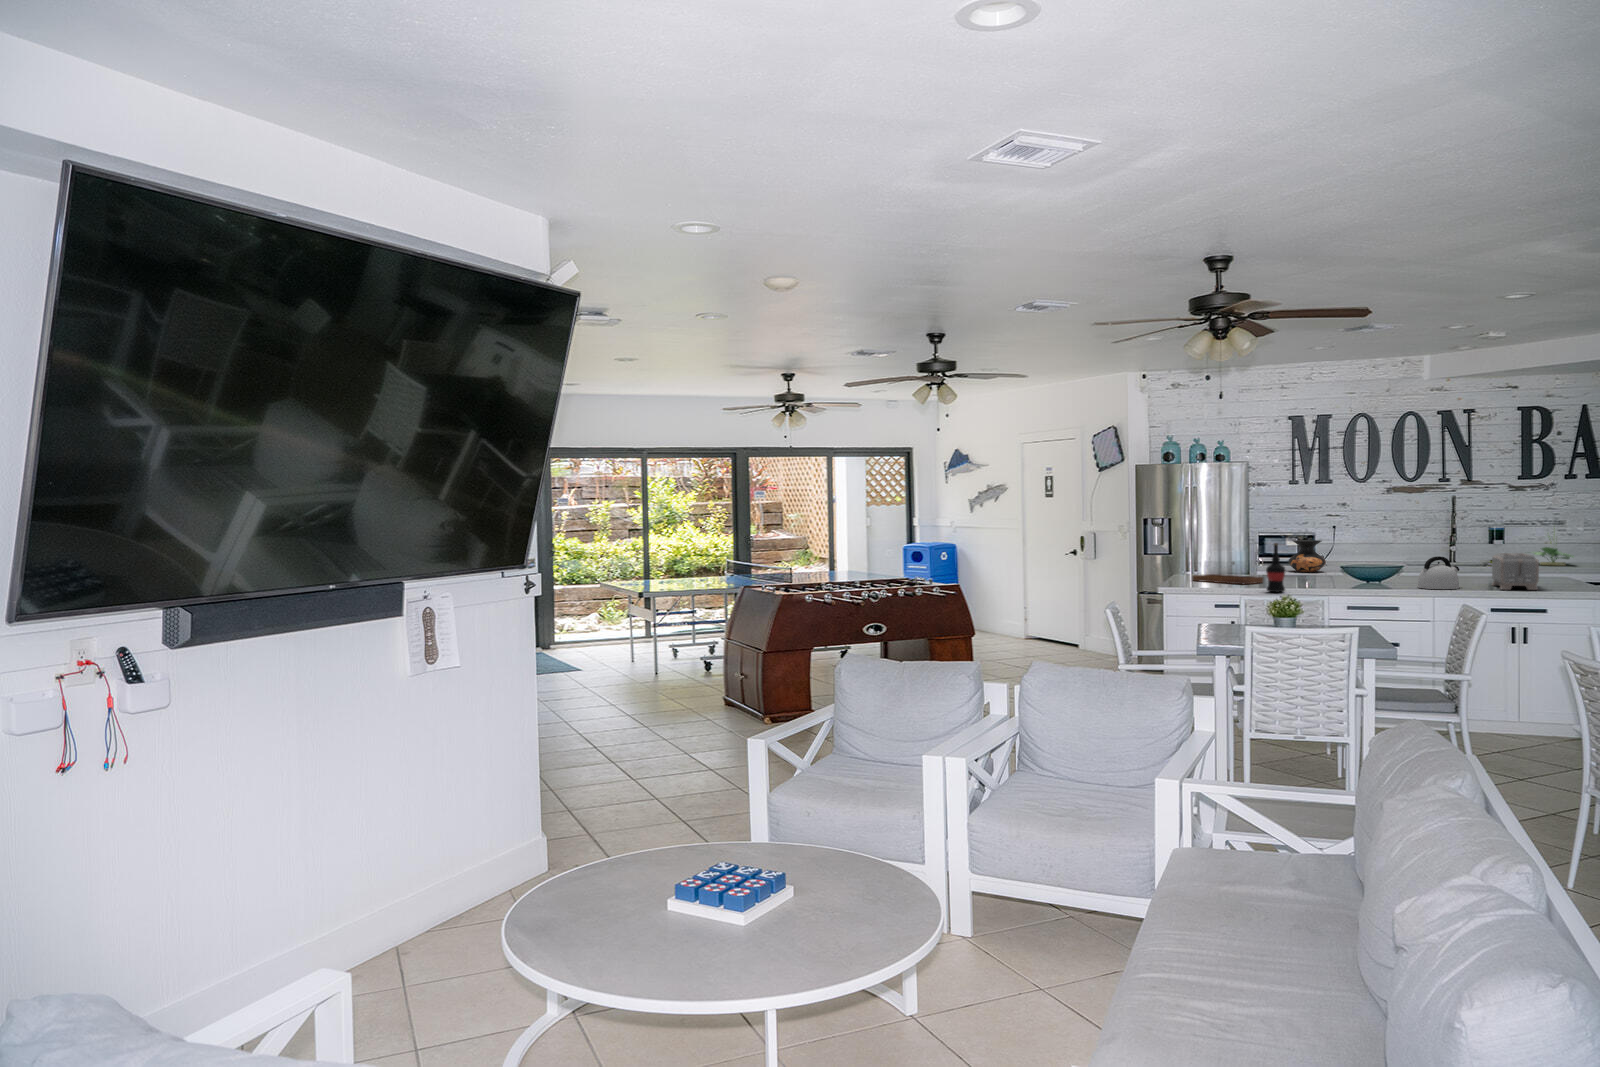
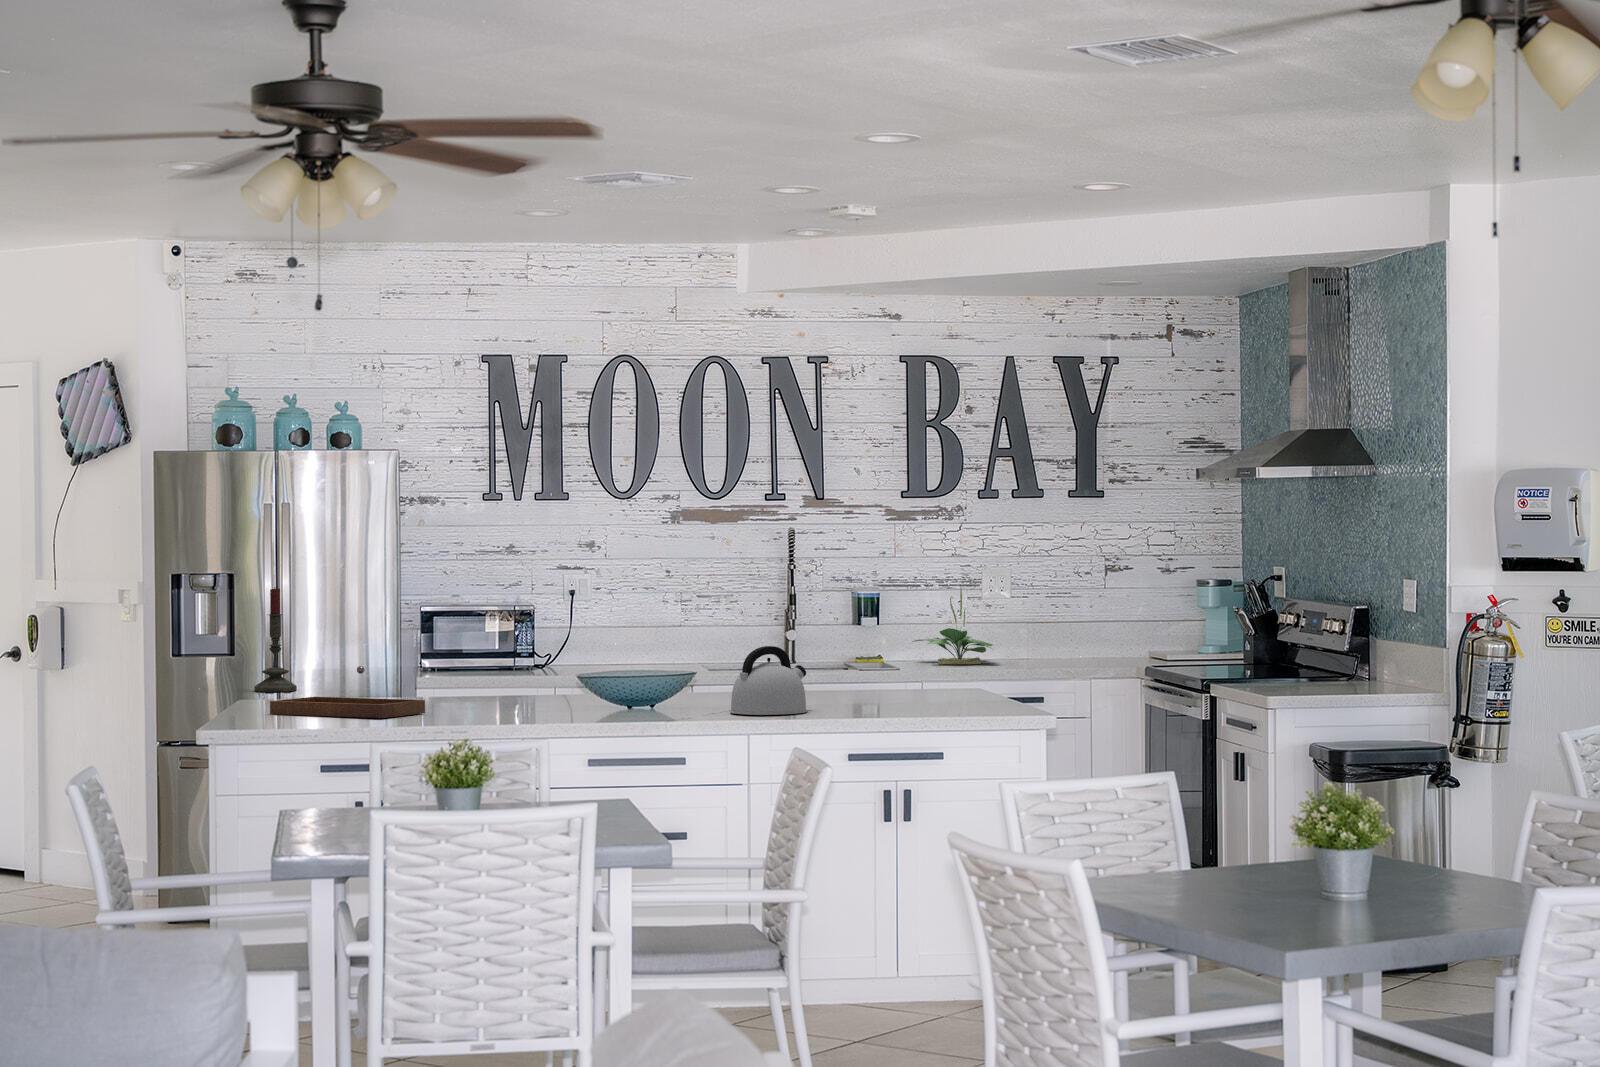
candle: none [1182,524,1201,571] -> present [254,587,297,692]
vase: present [1289,540,1326,572] -> none [482,619,557,689]
wine bottle: present [1266,543,1285,592] -> none [427,619,468,732]
toaster: present [1492,553,1539,590] -> none [862,637,944,712]

